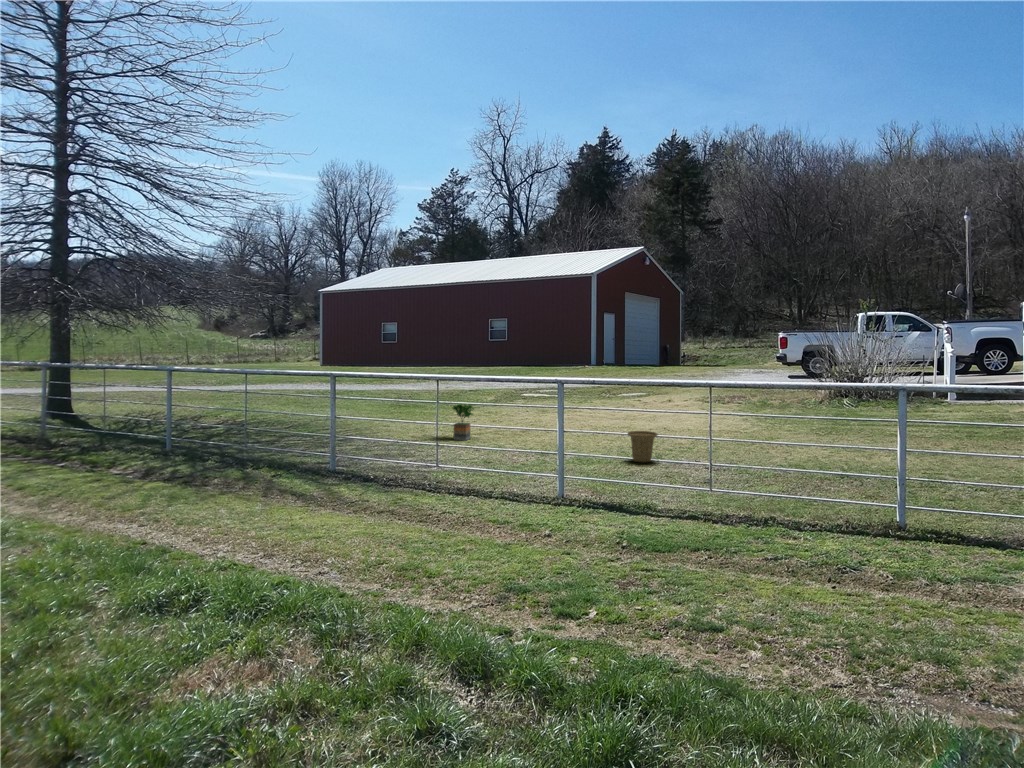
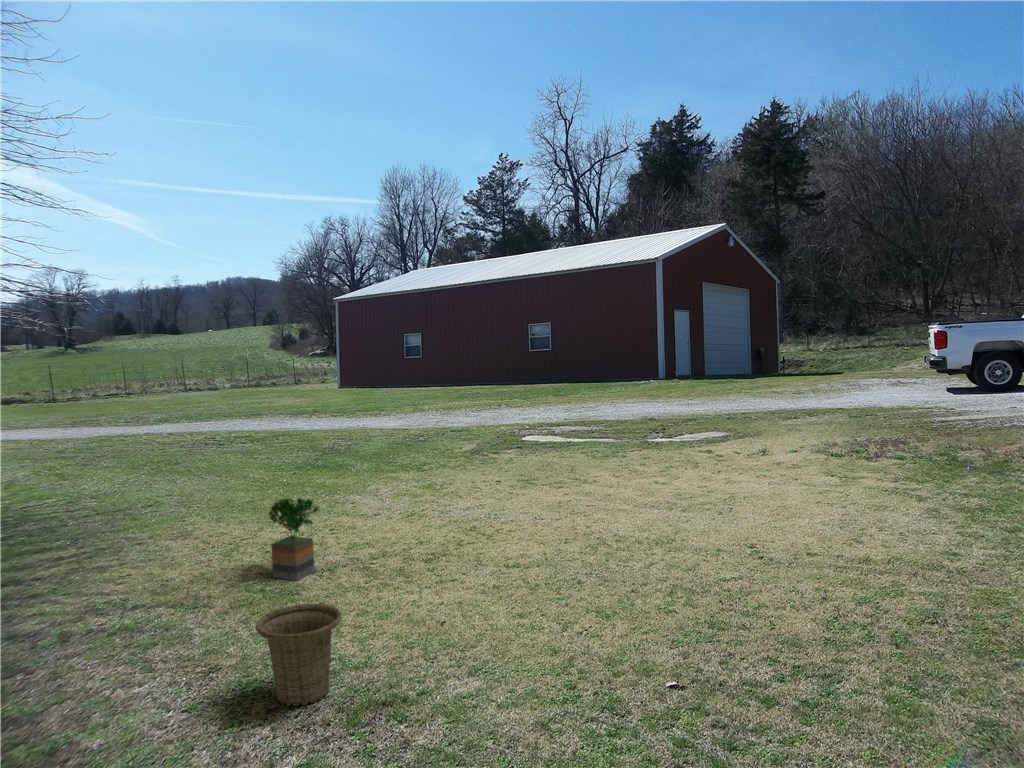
basket: present [628,431,658,463] -> present [256,604,342,706]

